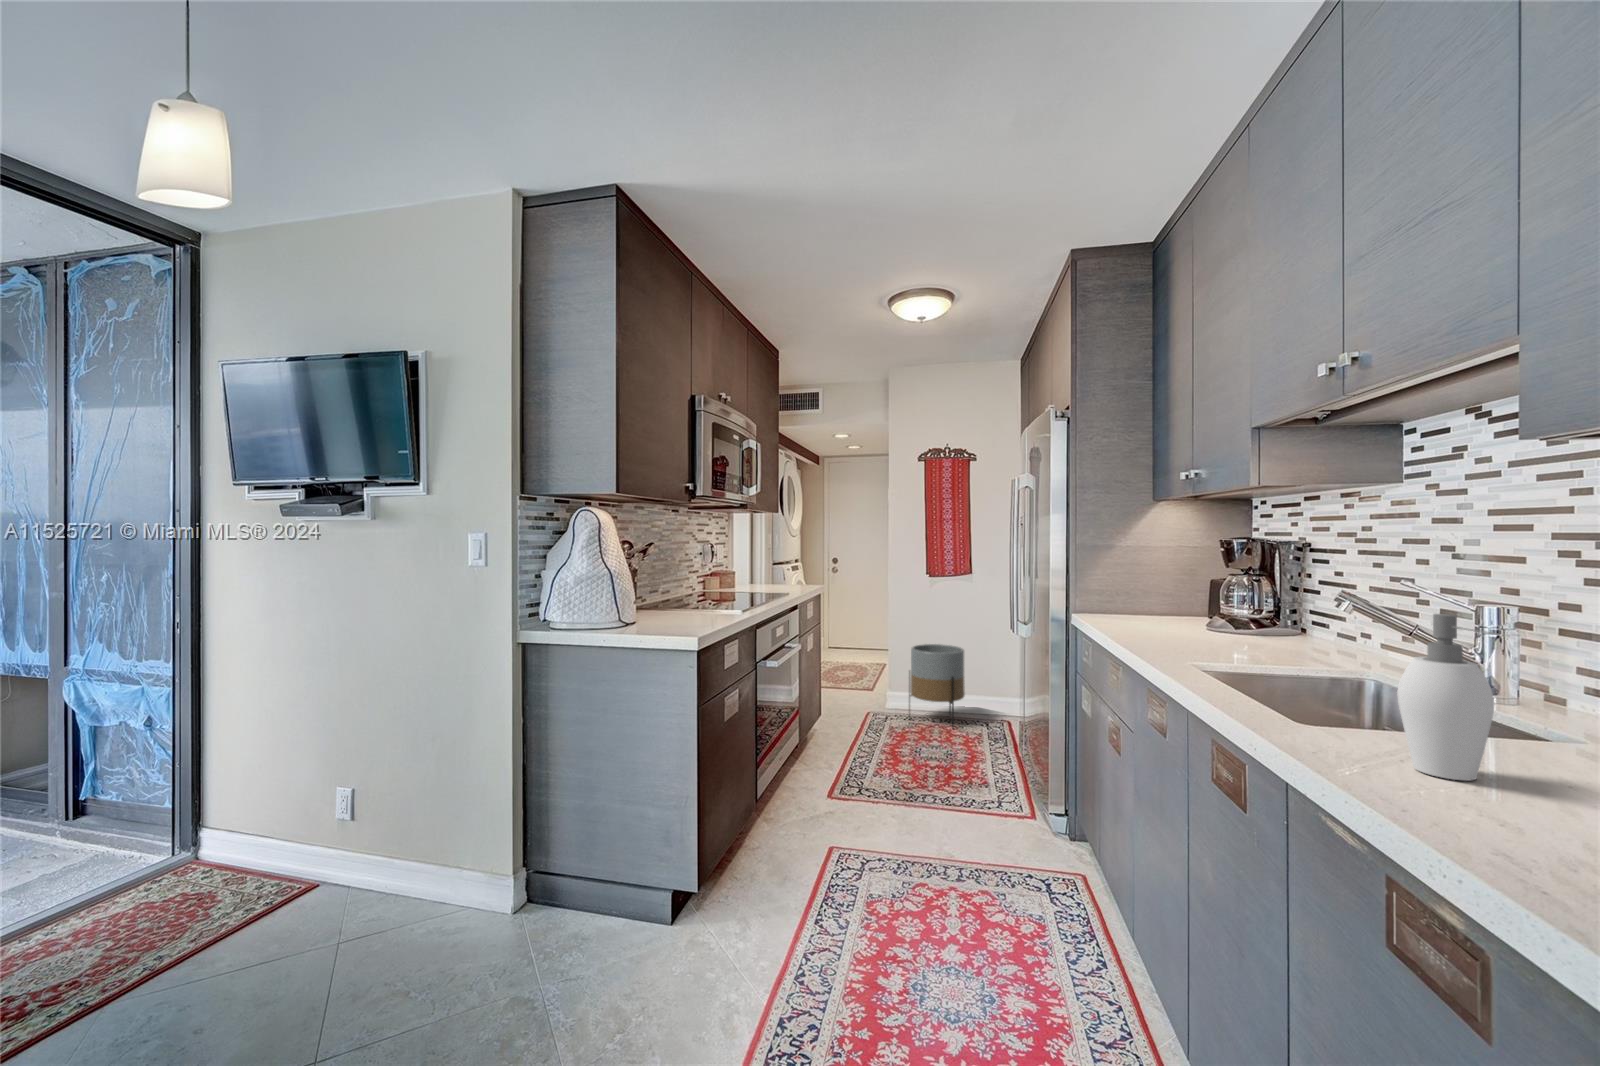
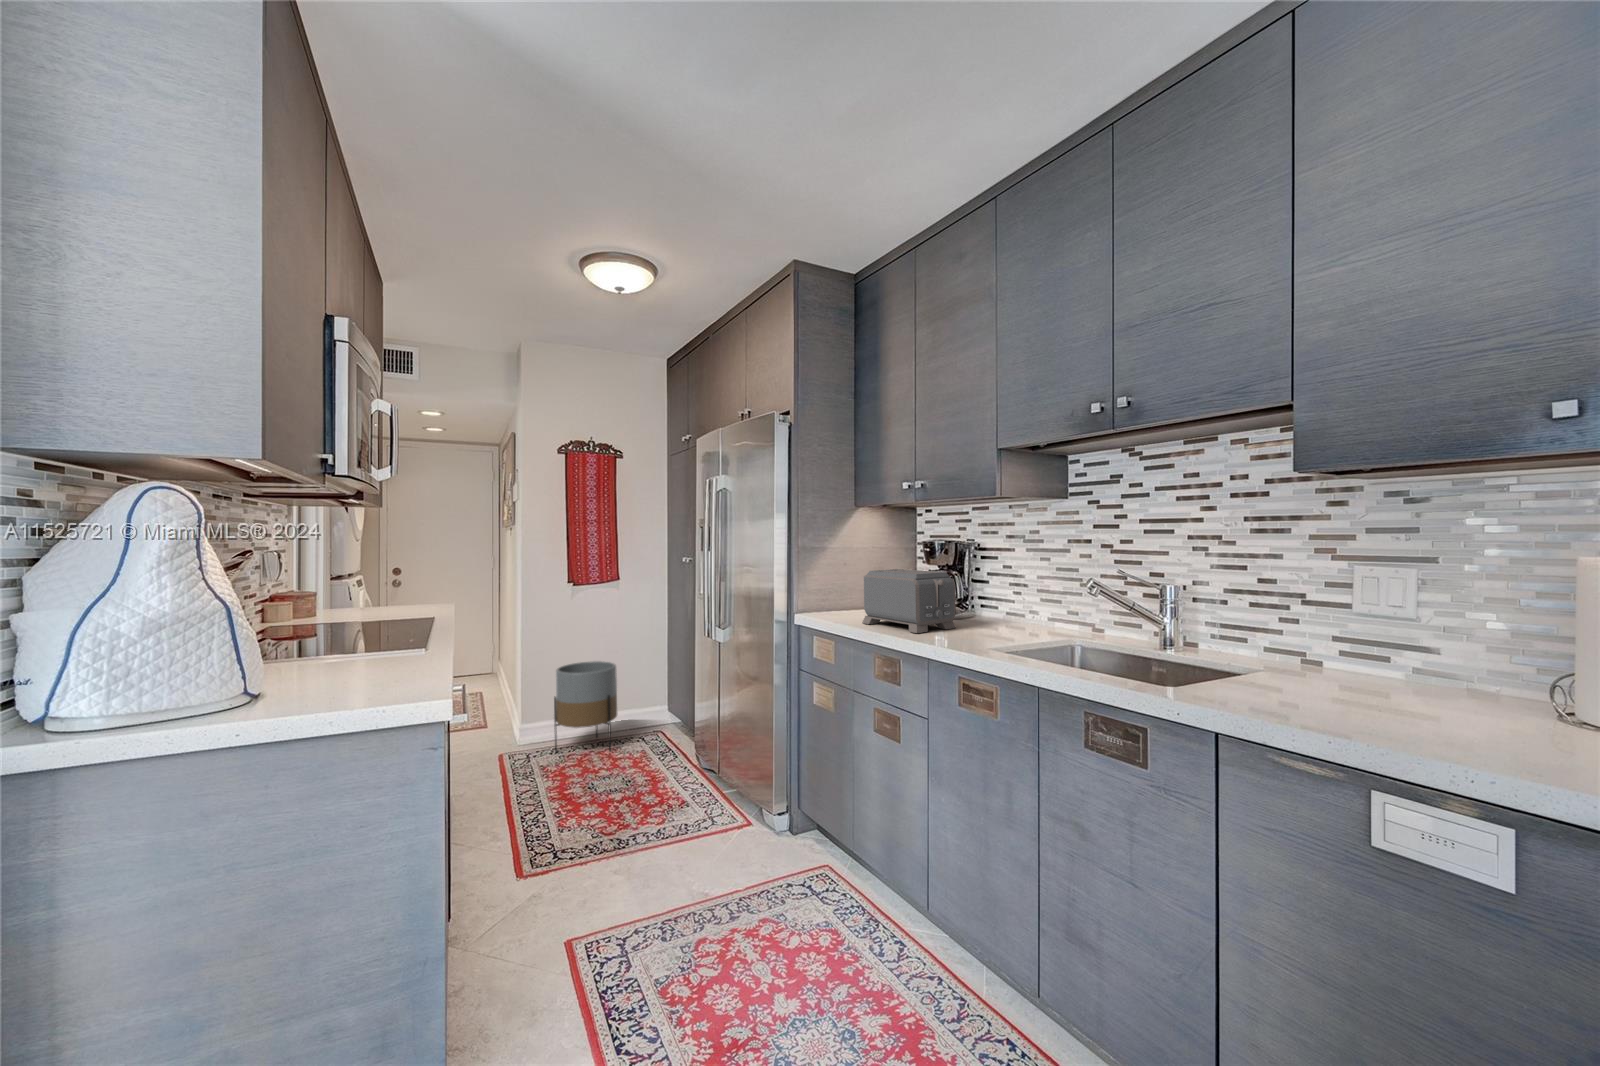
toaster: none [1134,569,1237,642] -> present [862,569,956,633]
soap dispenser: present [1397,614,1499,781] -> none [1258,599,1340,717]

